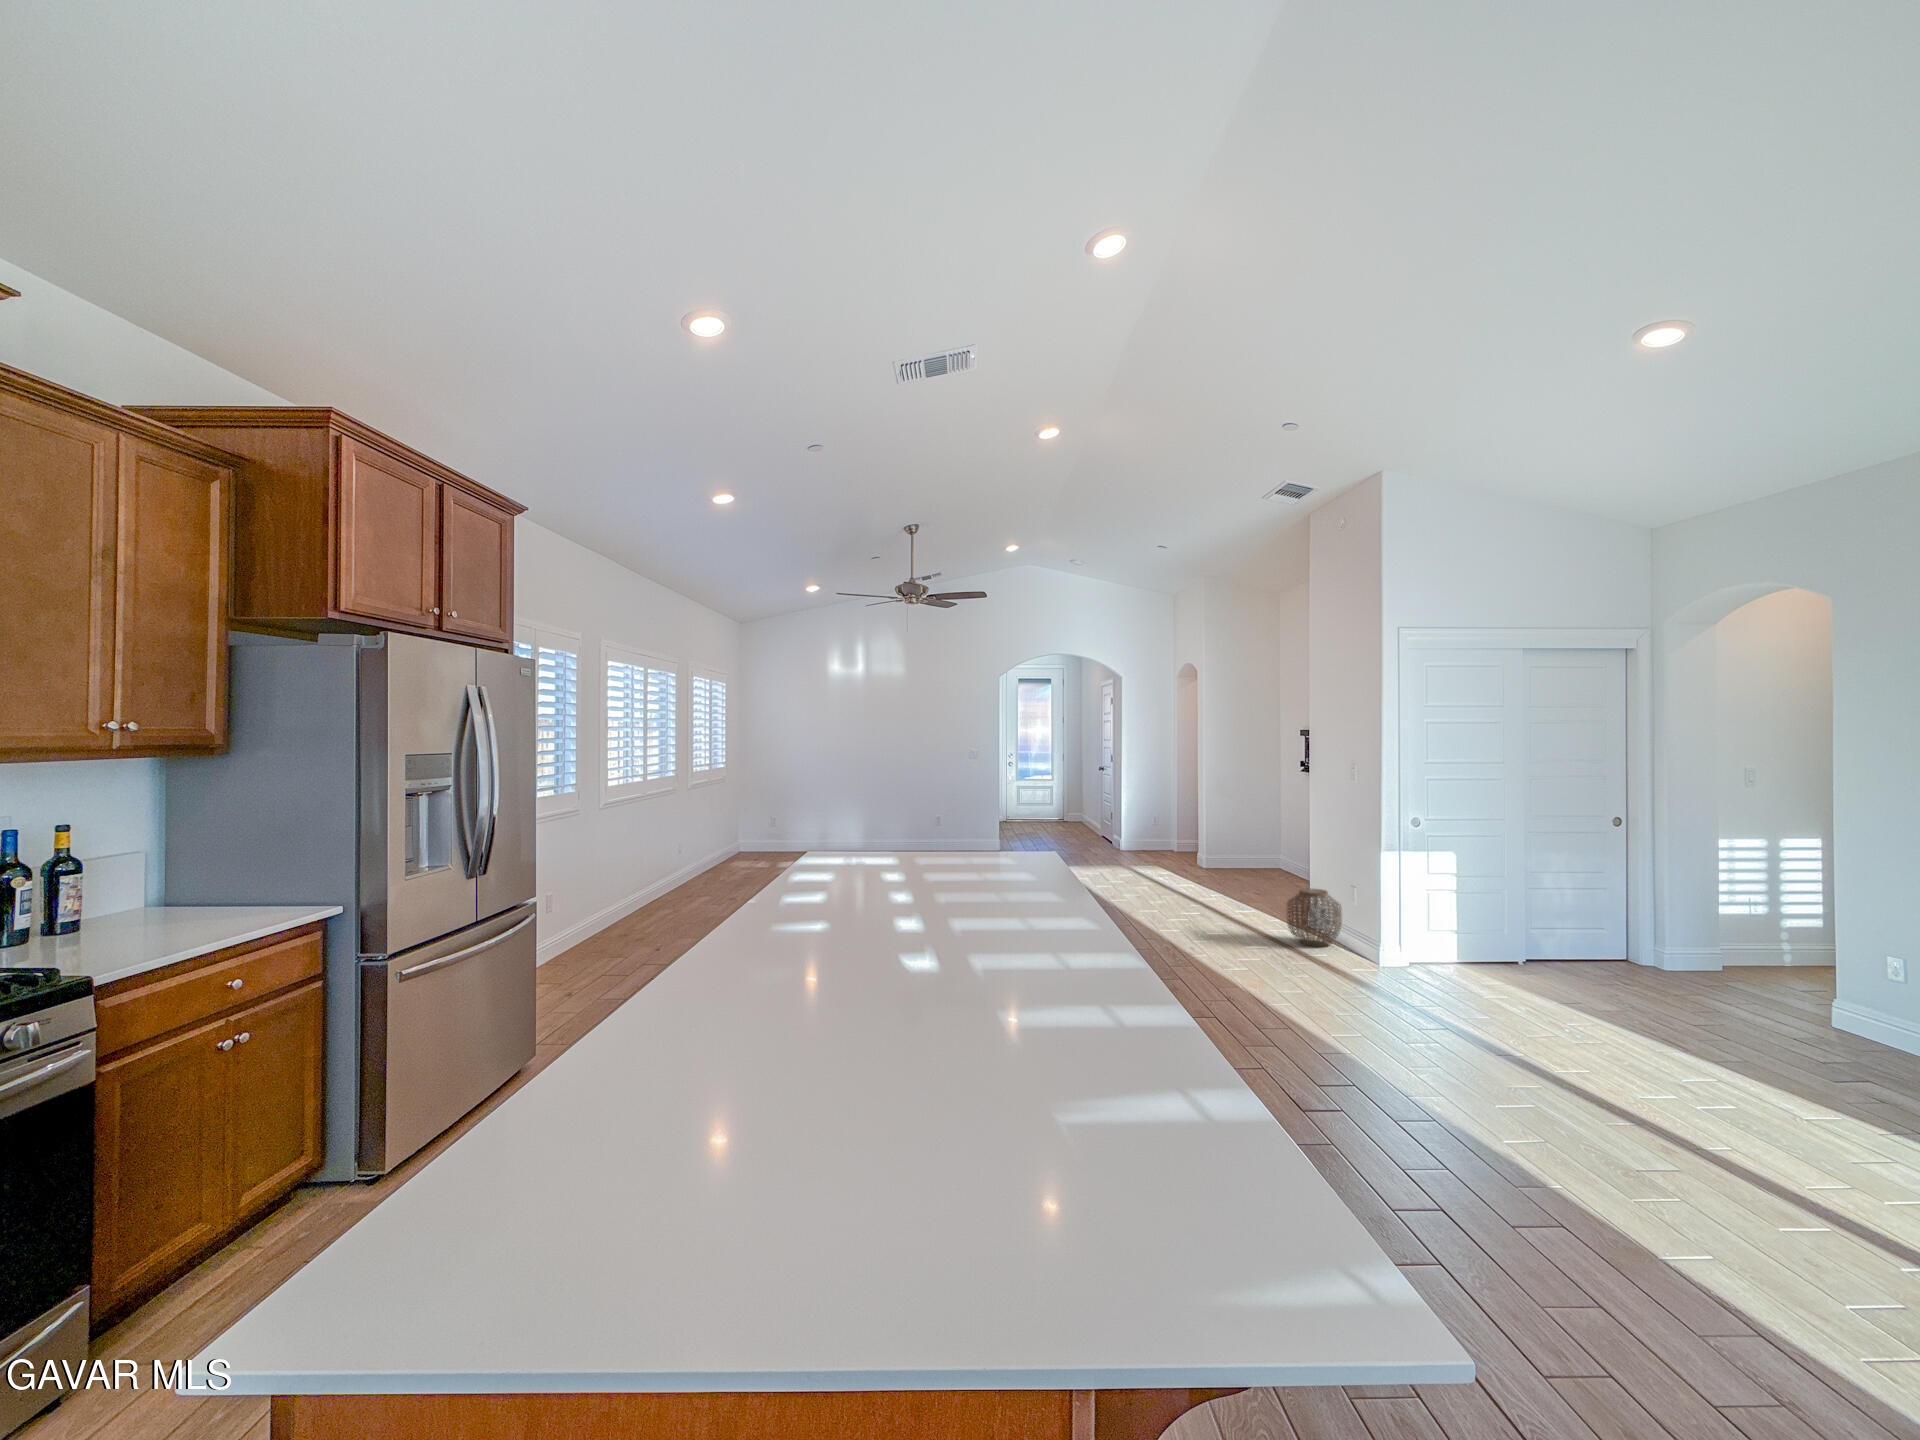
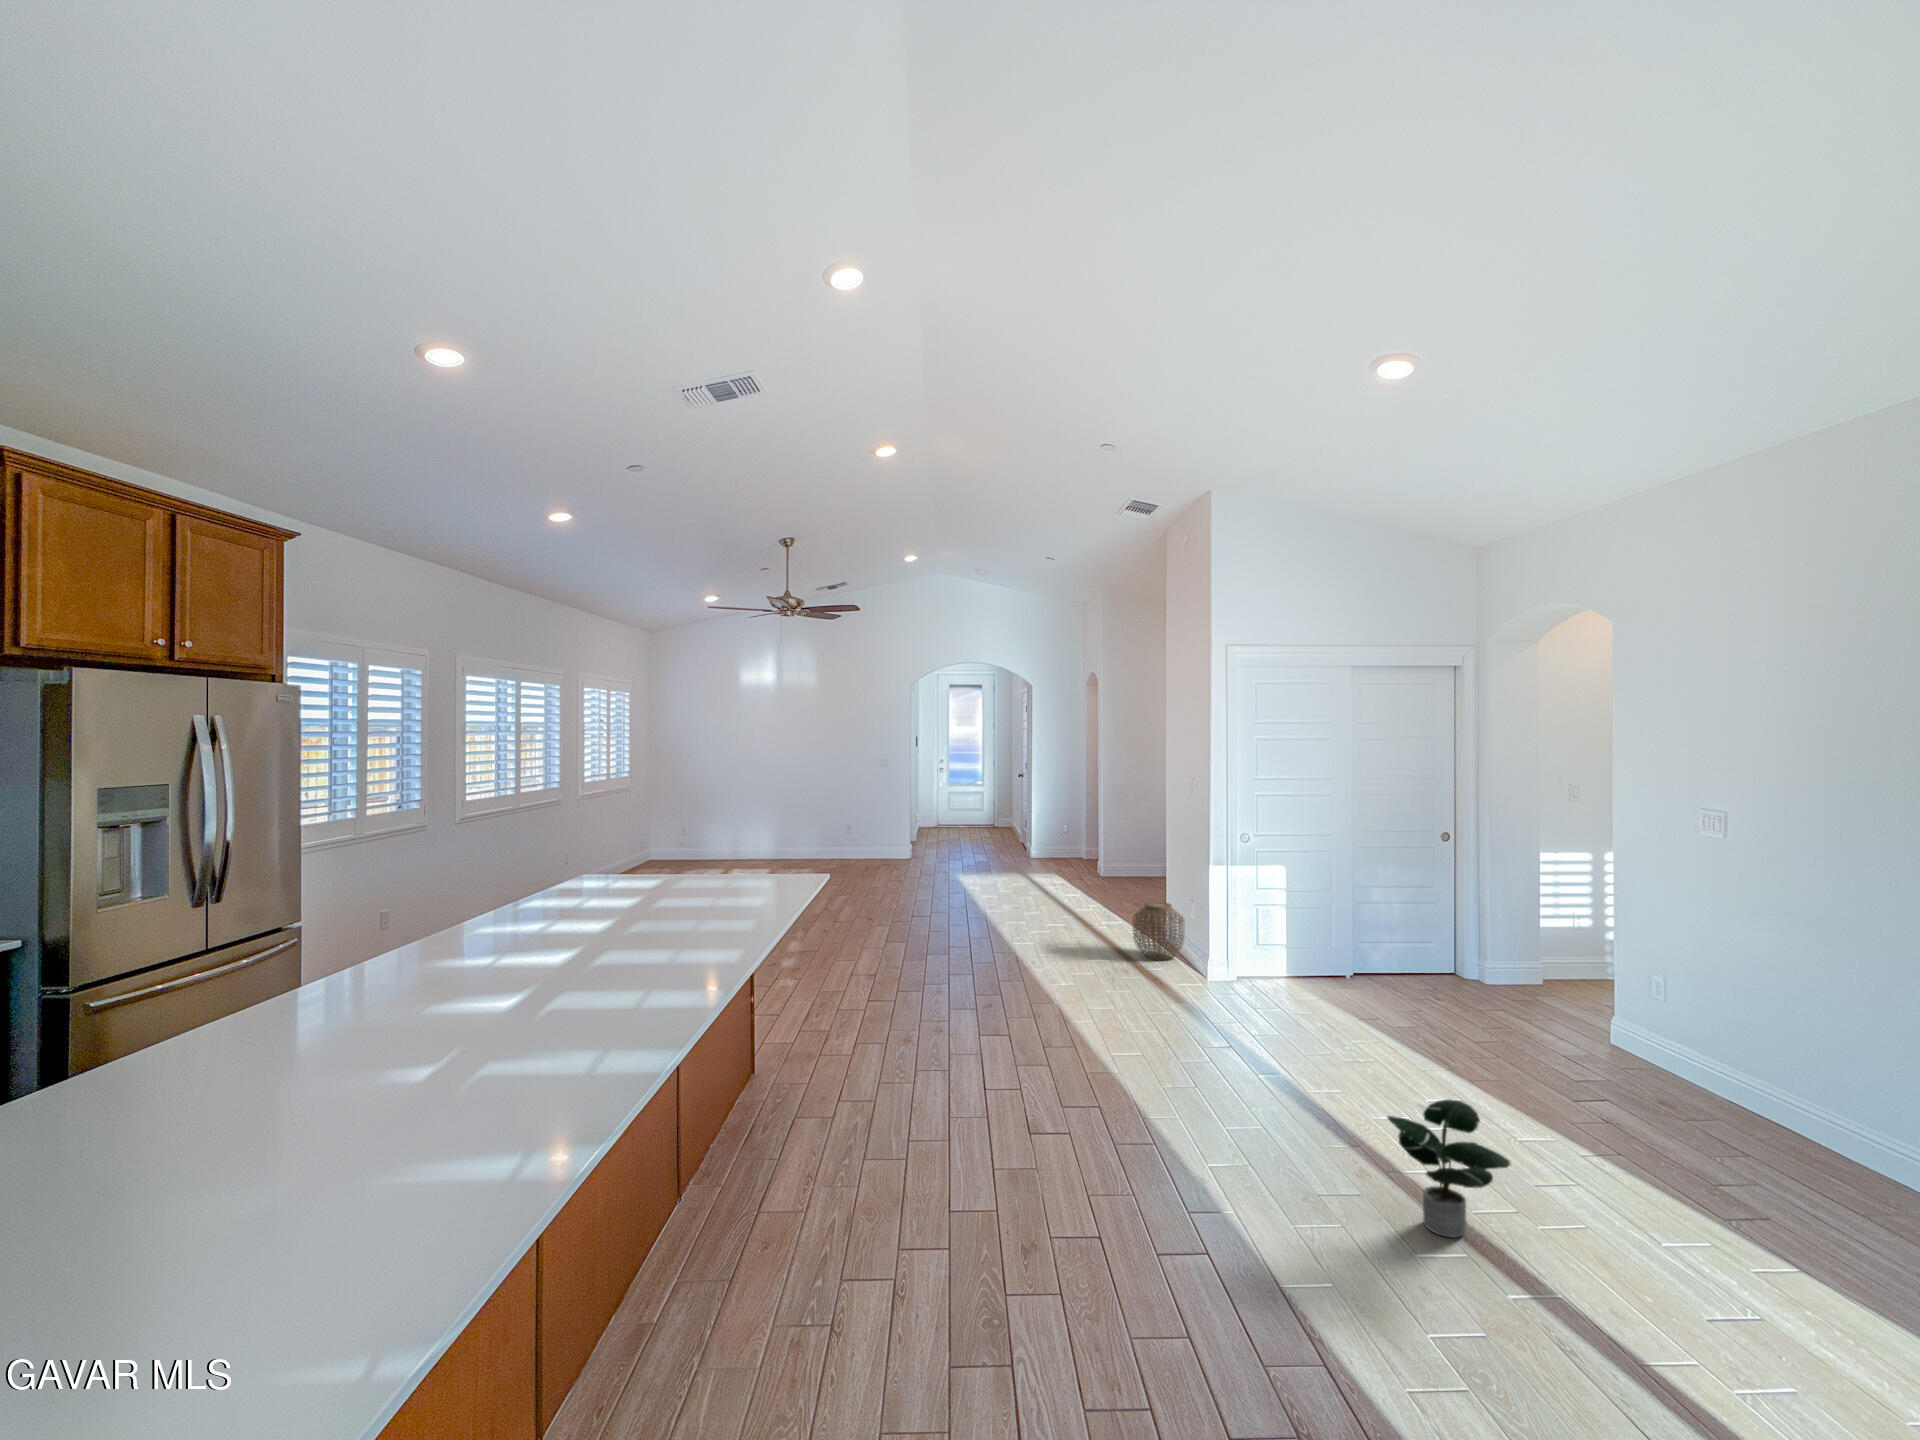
potted plant: none [1721,1074,1874,1214] -> present [1387,1099,1511,1238]

